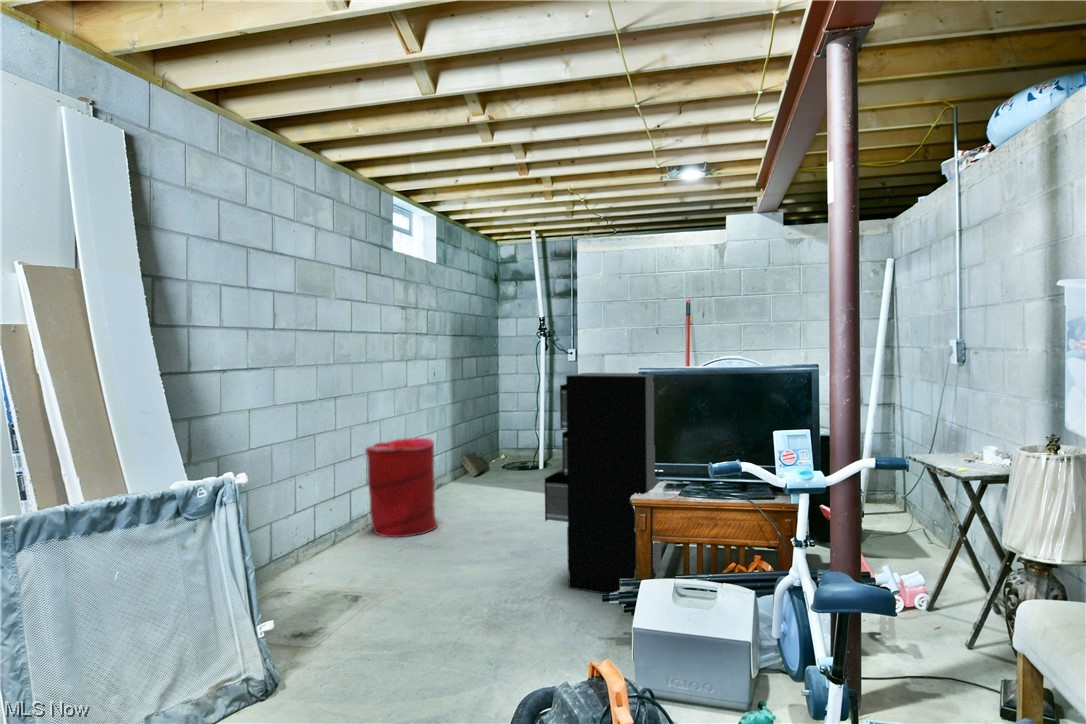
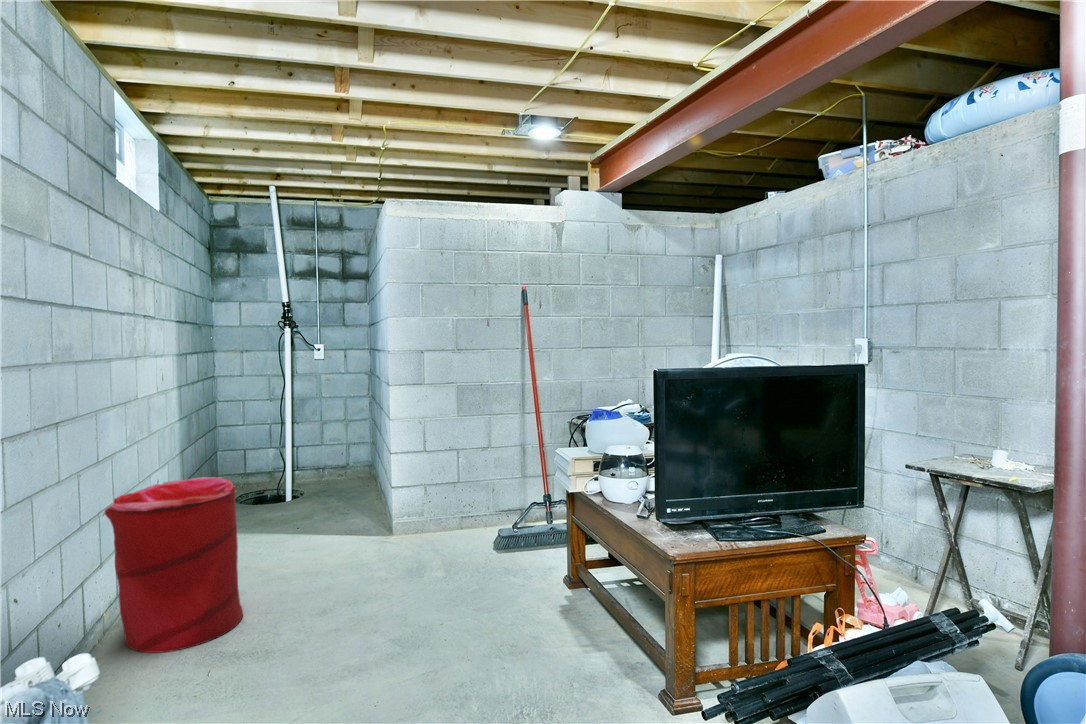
filing cabinet: present [545,373,661,594] -> none [496,362,647,657]

